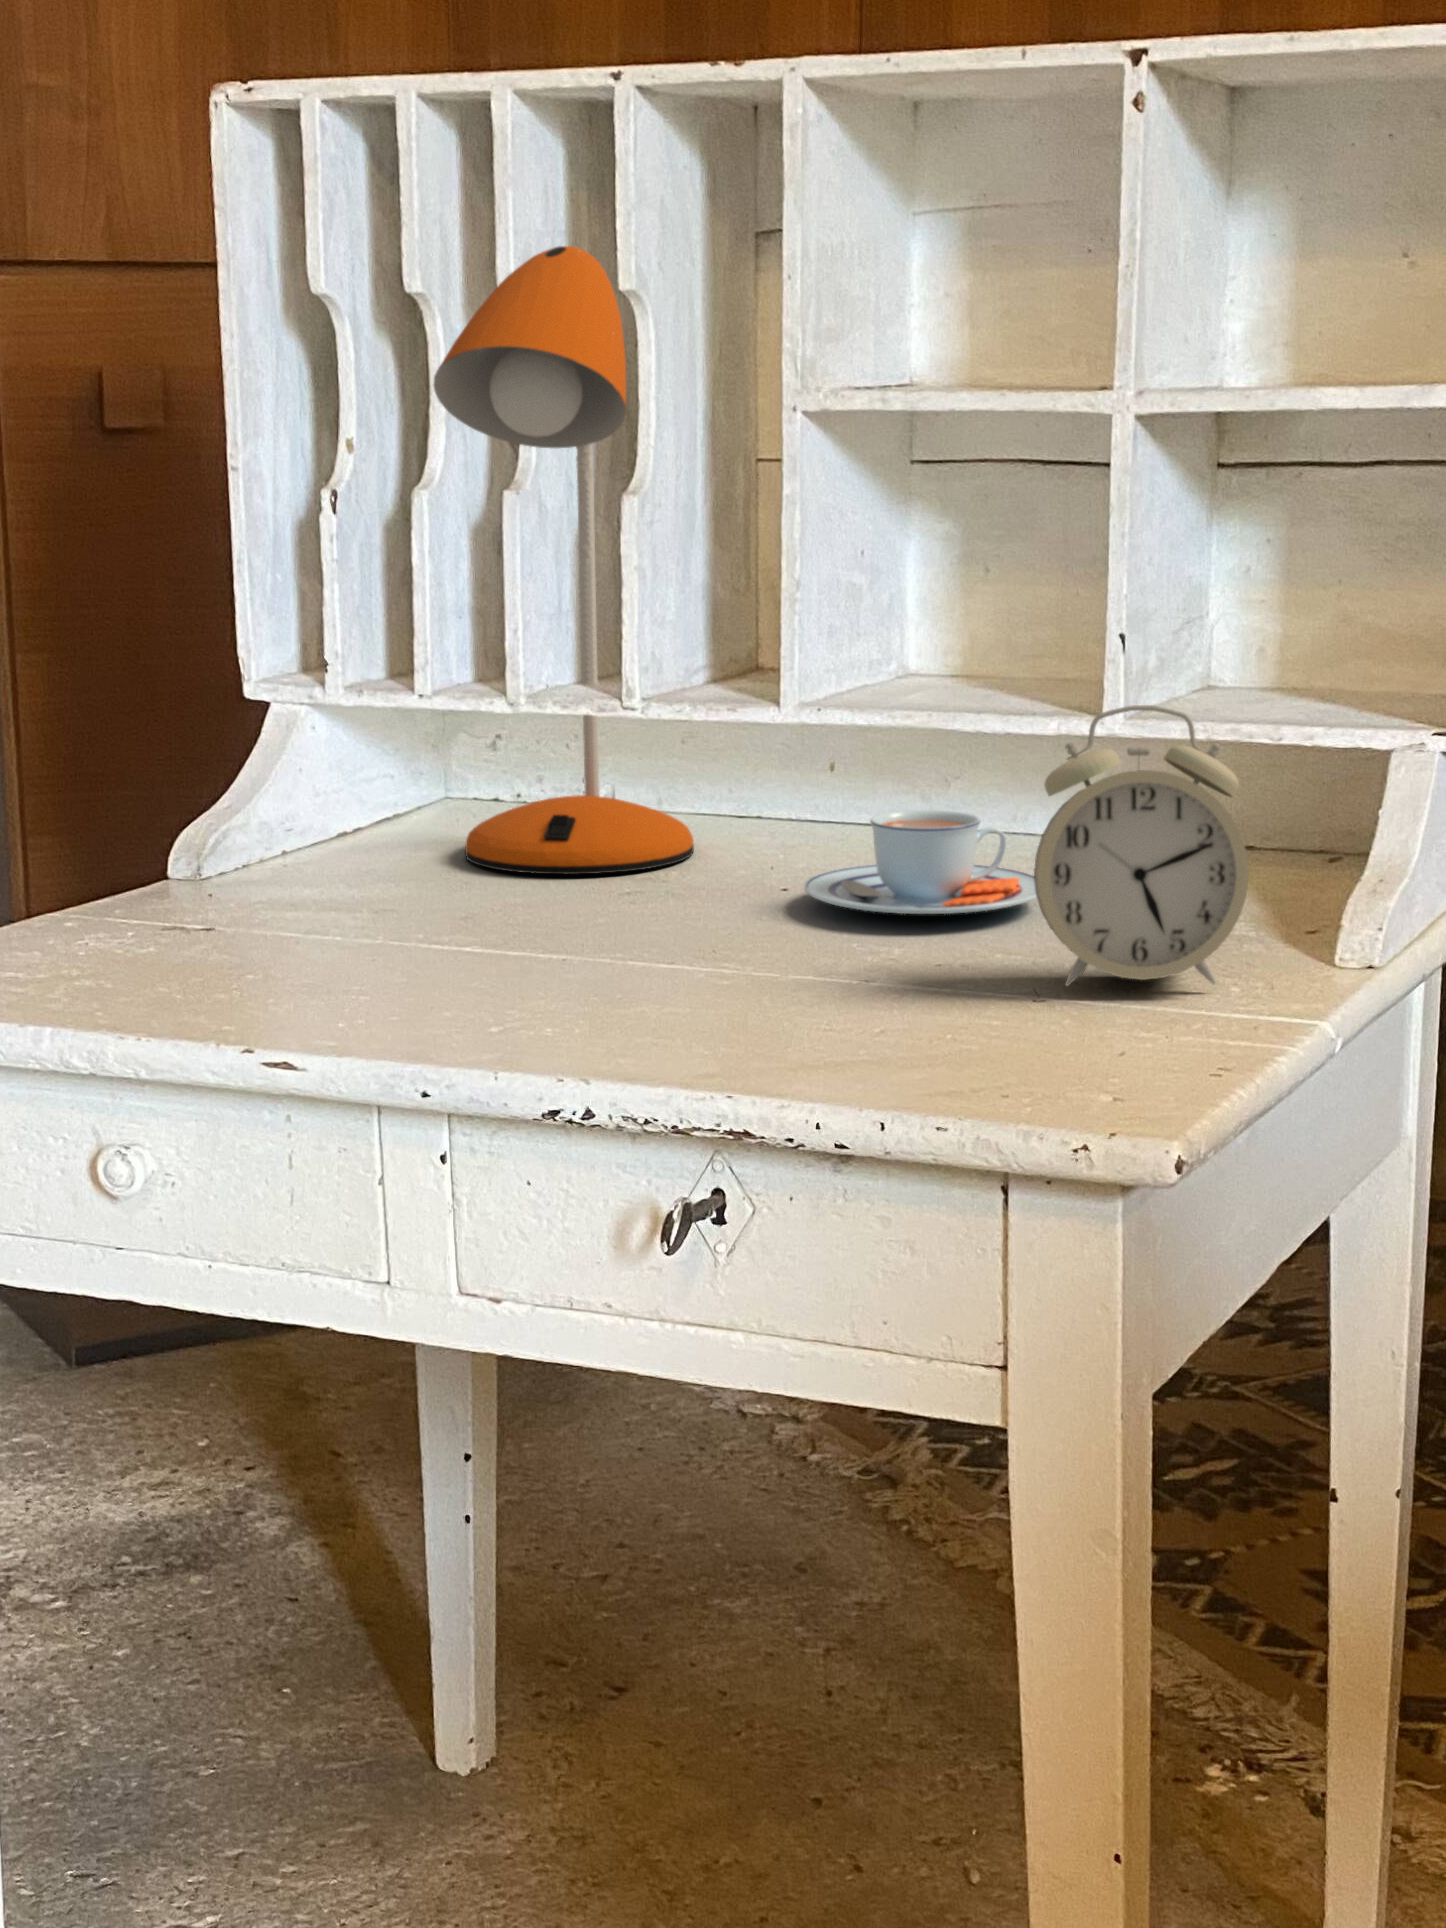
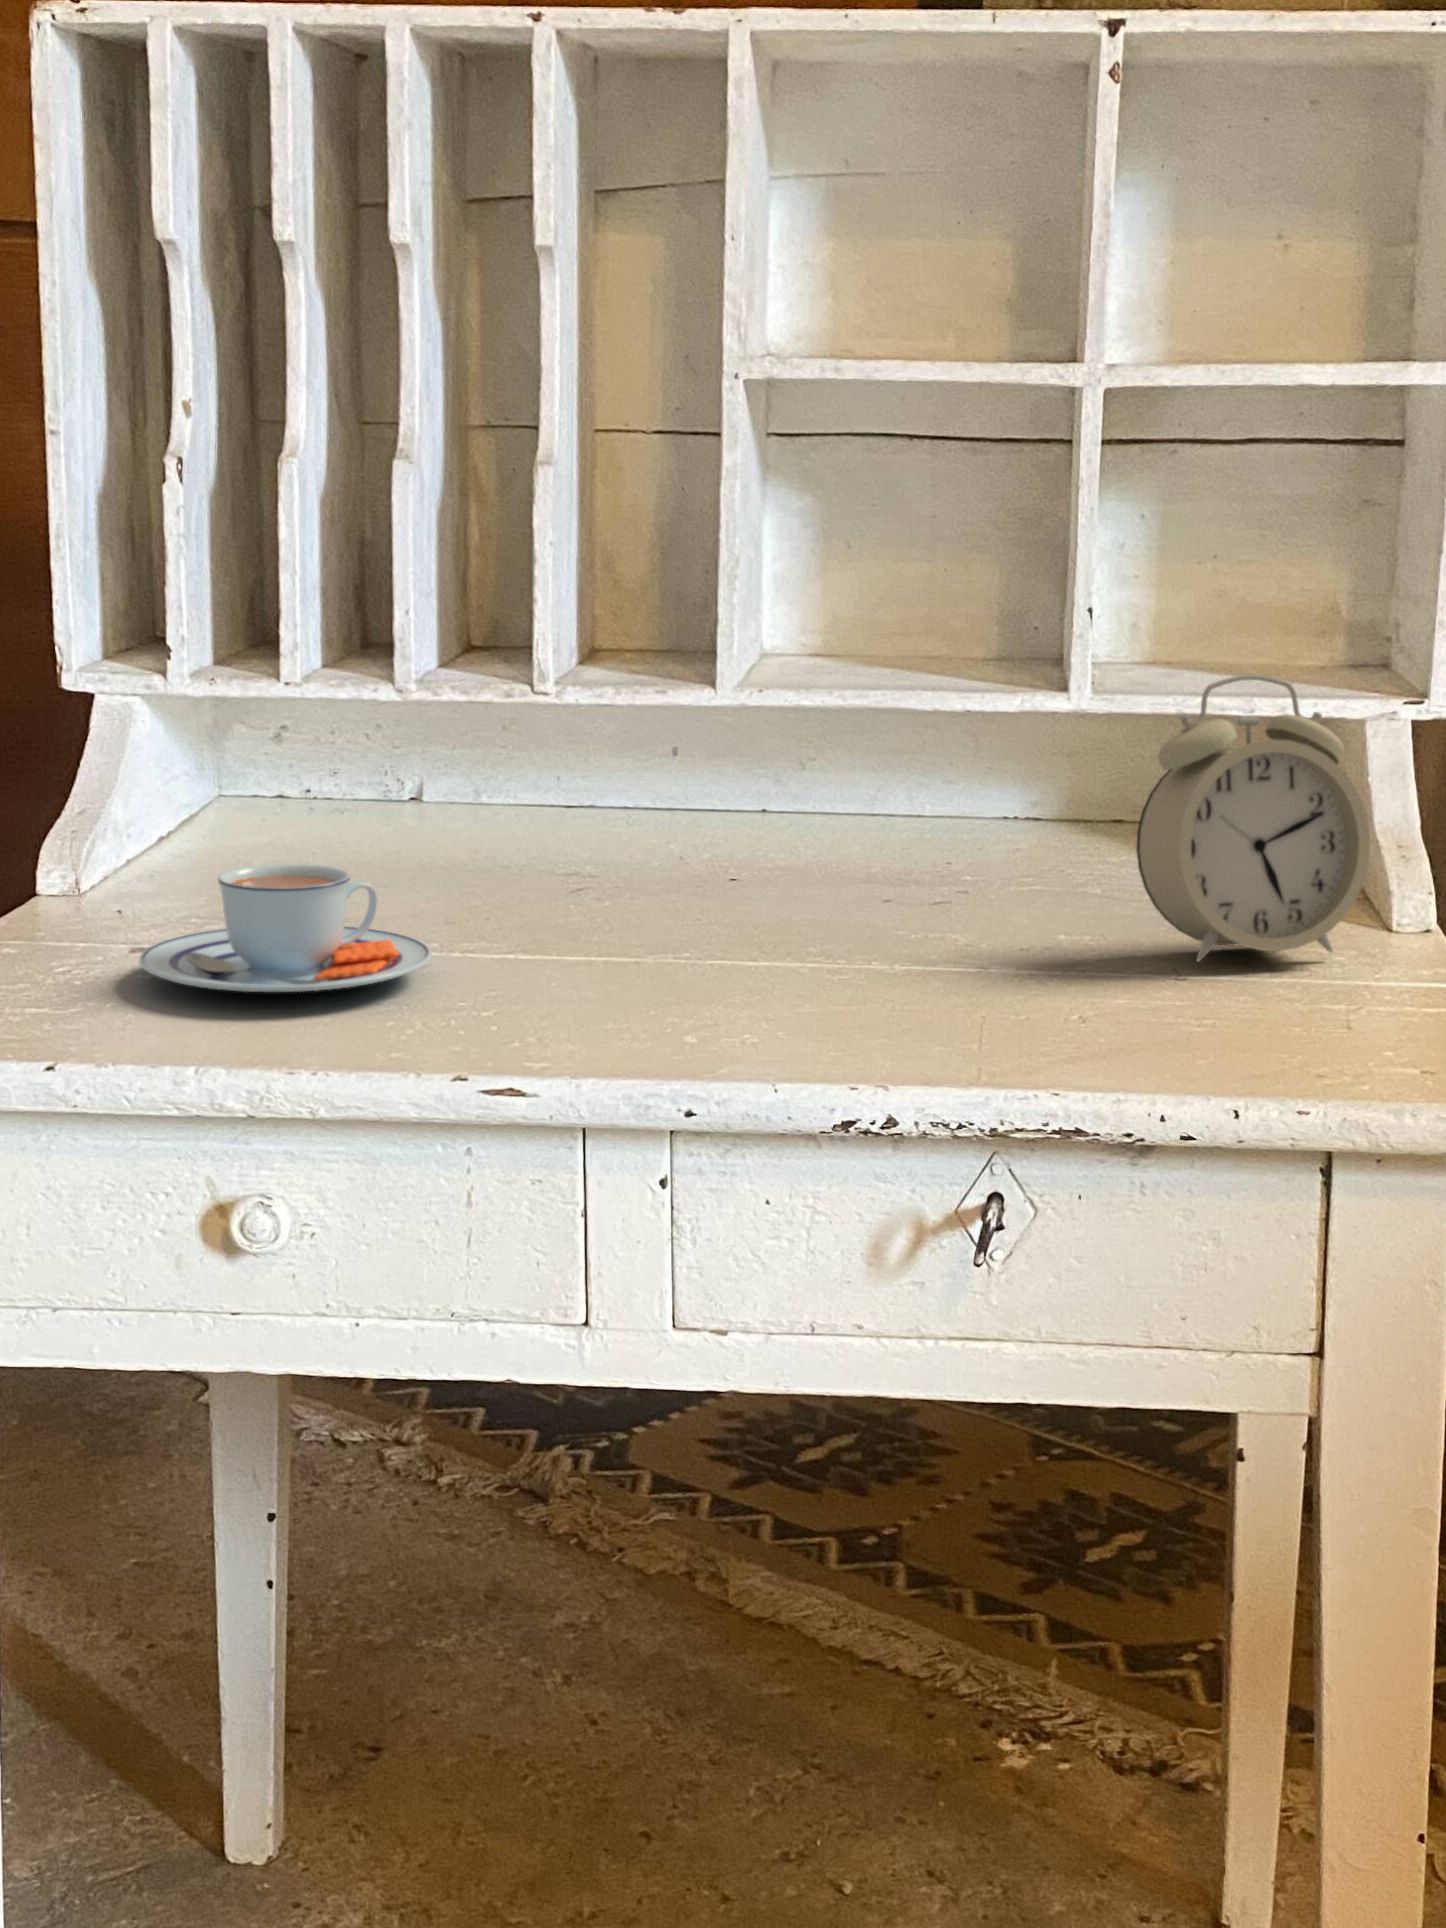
desk lamp: present [434,246,694,874] -> none [366,195,612,876]
teacup: present [804,810,1037,914] -> present [139,864,432,992]

